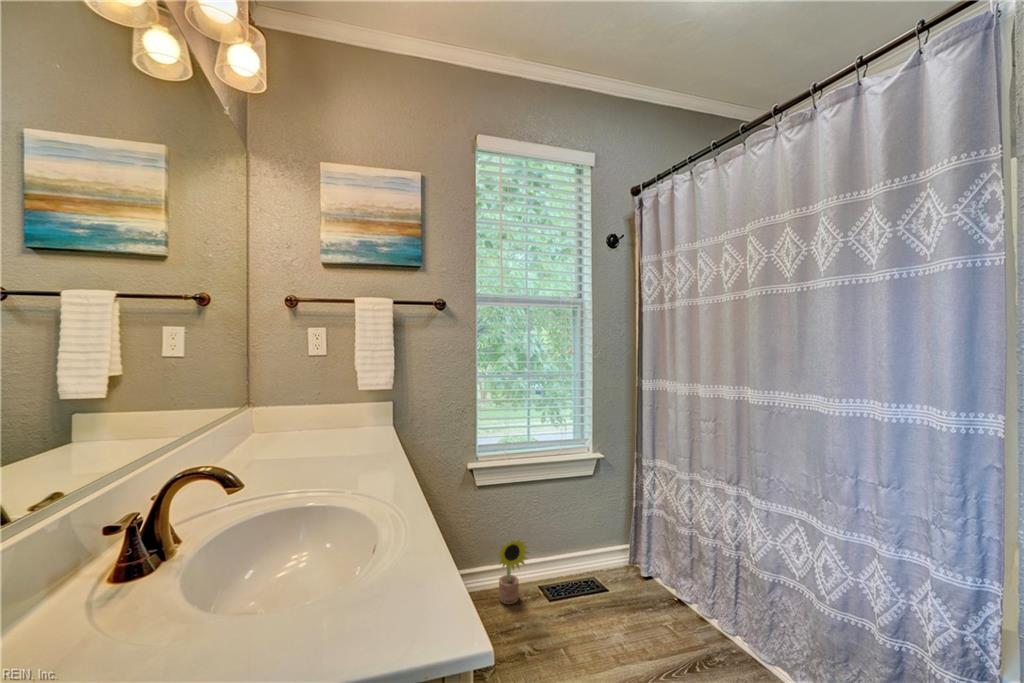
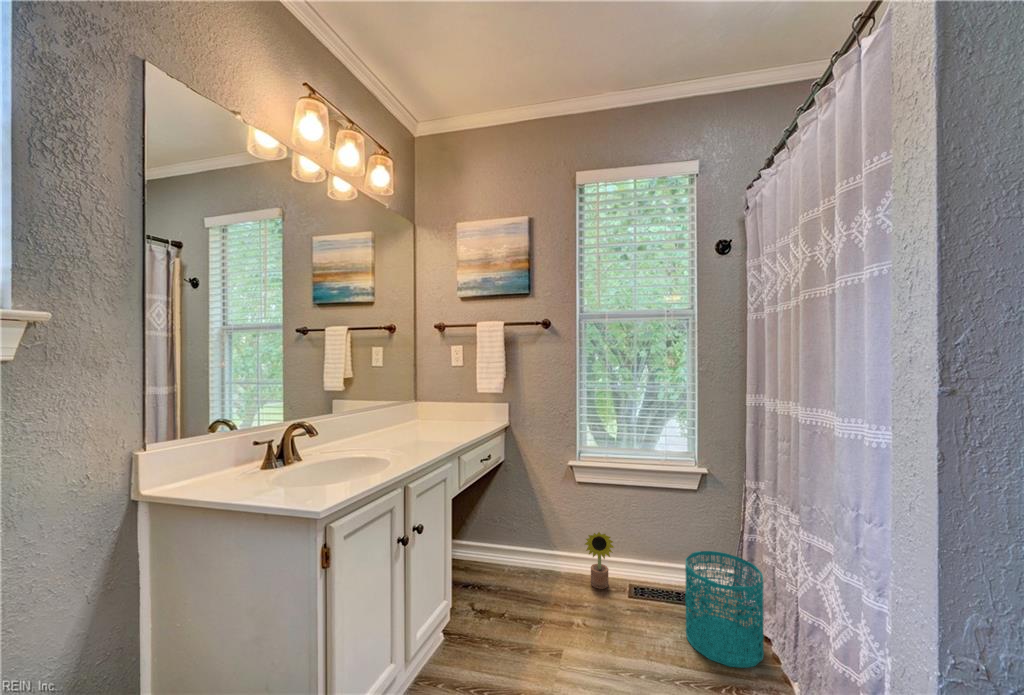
wastebasket: none [612,532,684,646] -> present [685,551,764,668]

